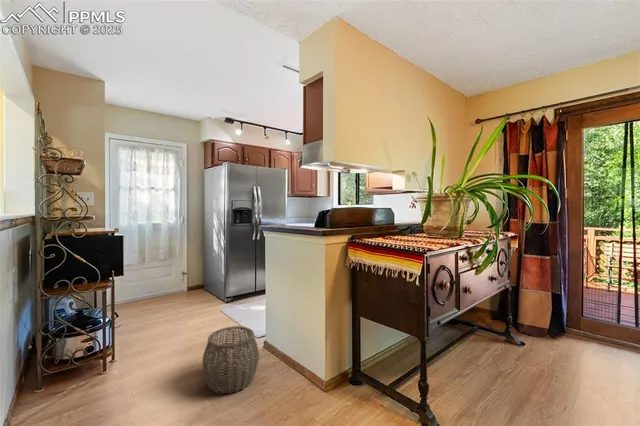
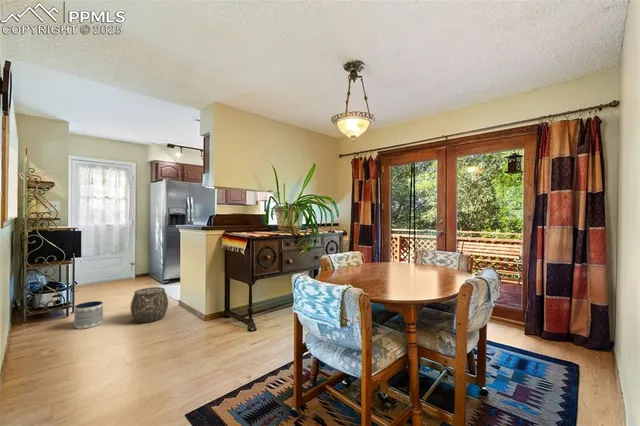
planter: none [114,353,159,408] -> present [74,301,103,329]

